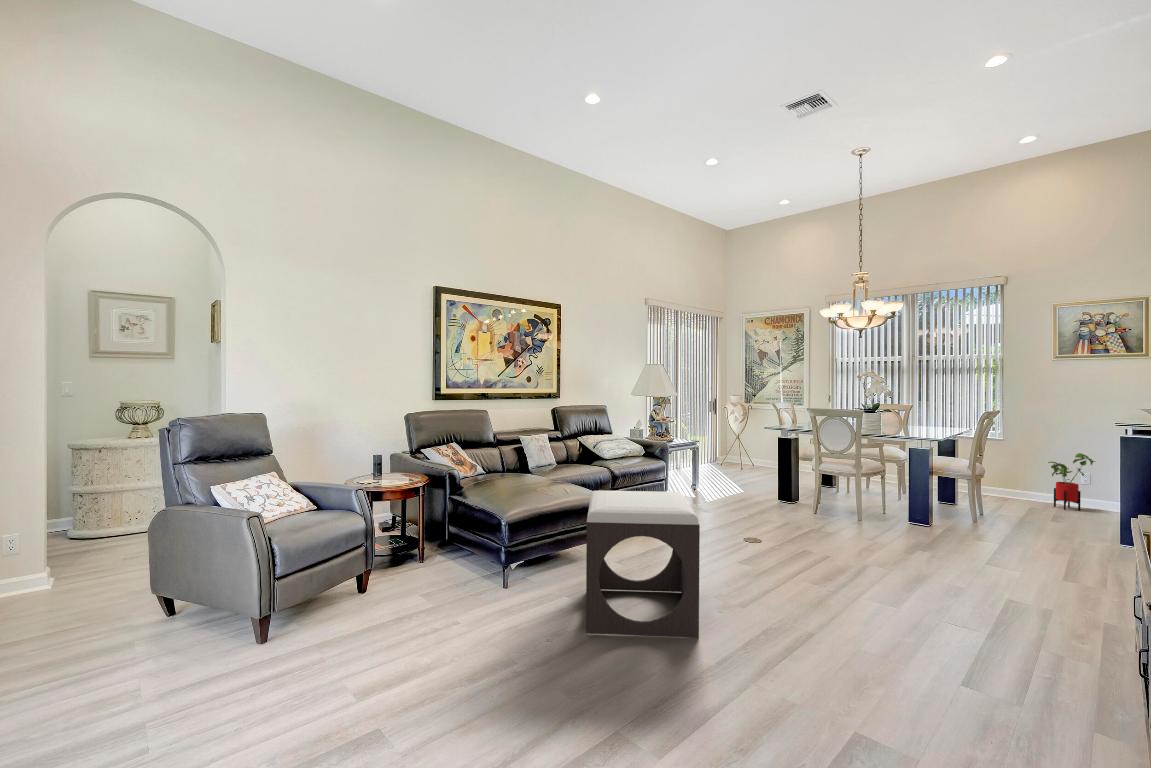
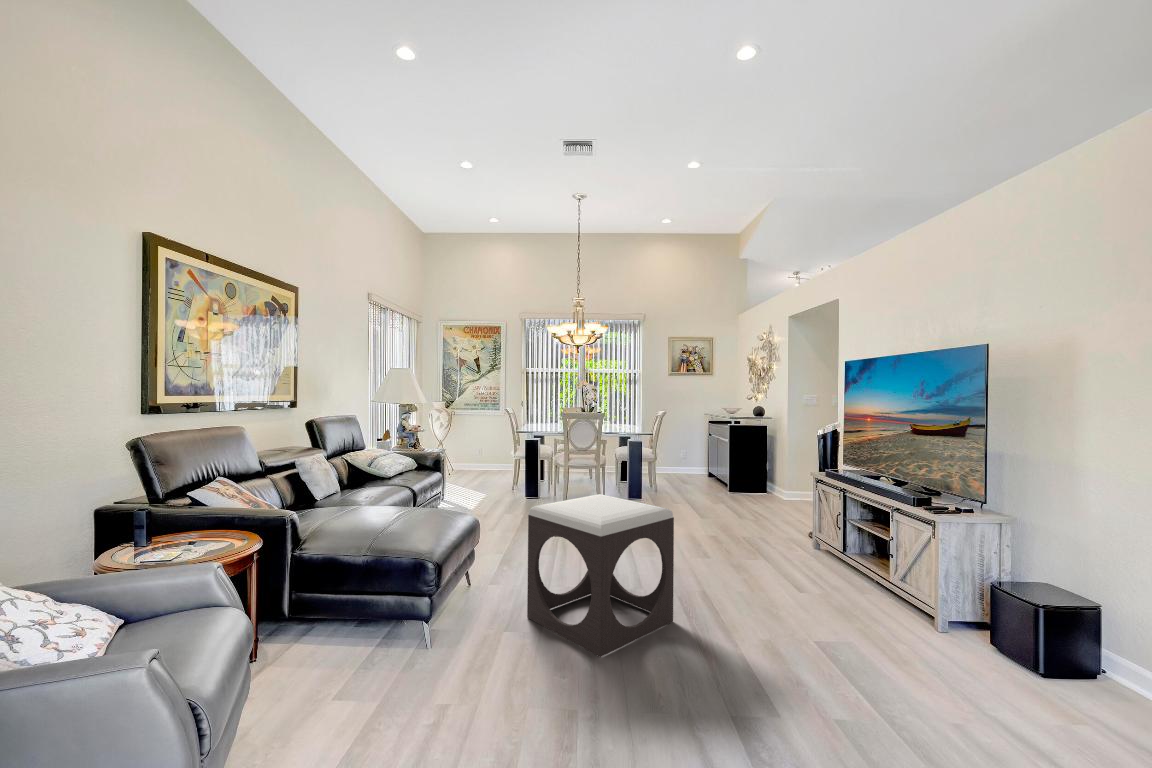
house plant: present [1048,453,1095,510] -> none [669,436,693,474]

